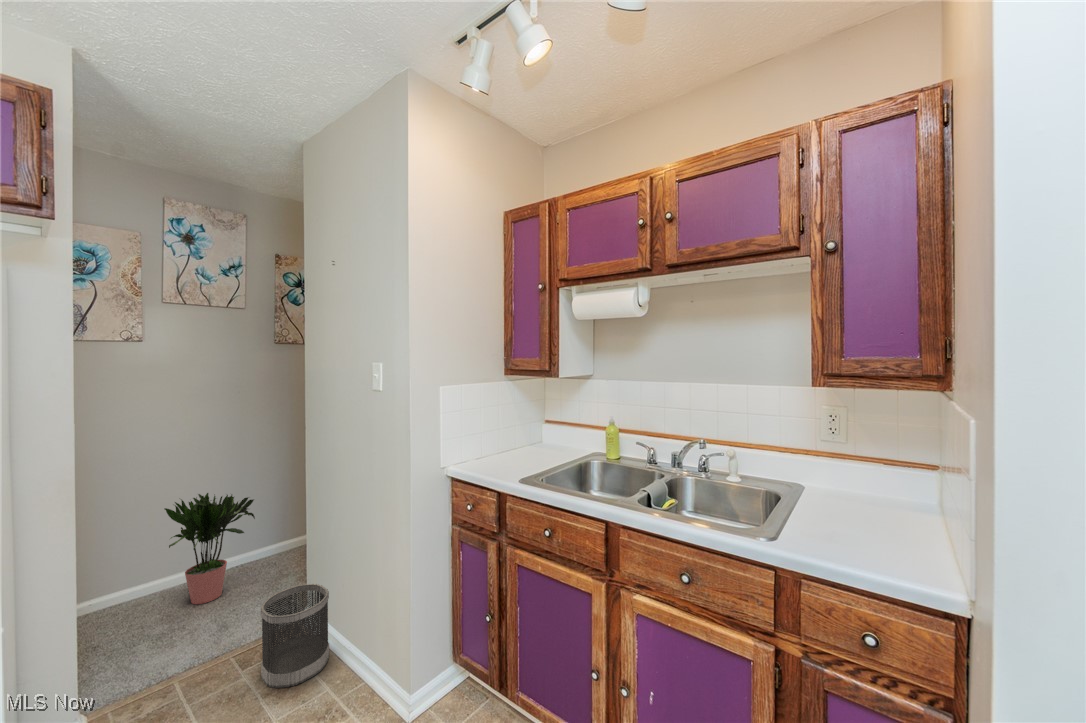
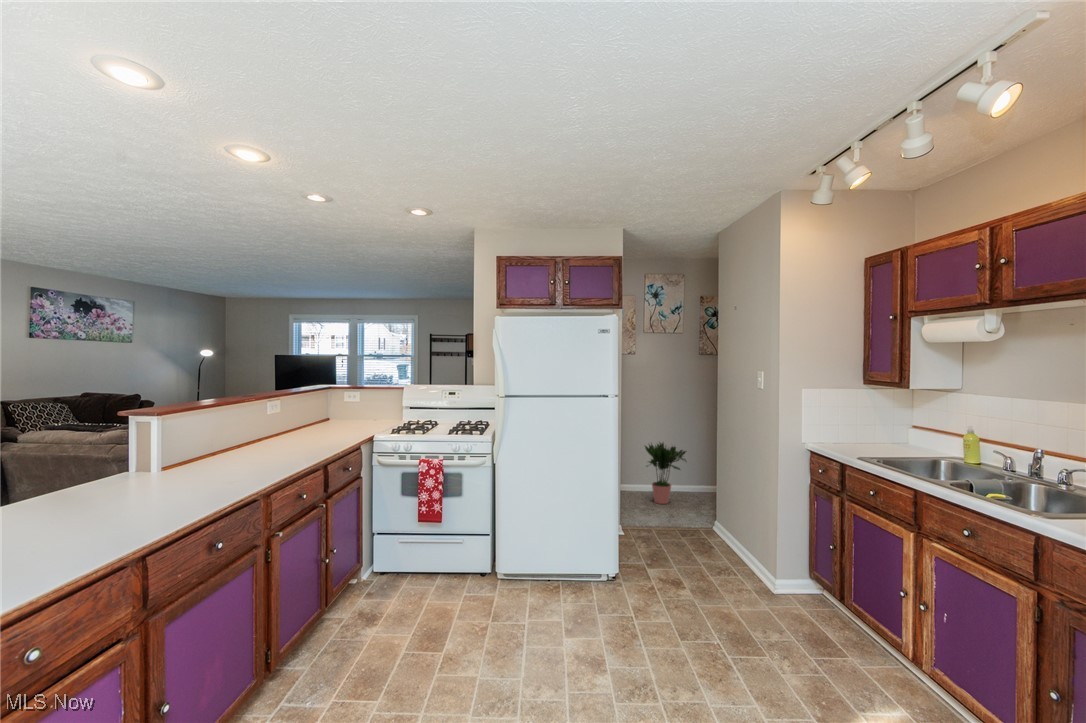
wastebasket: present [261,584,329,688] -> none [691,501,728,553]

